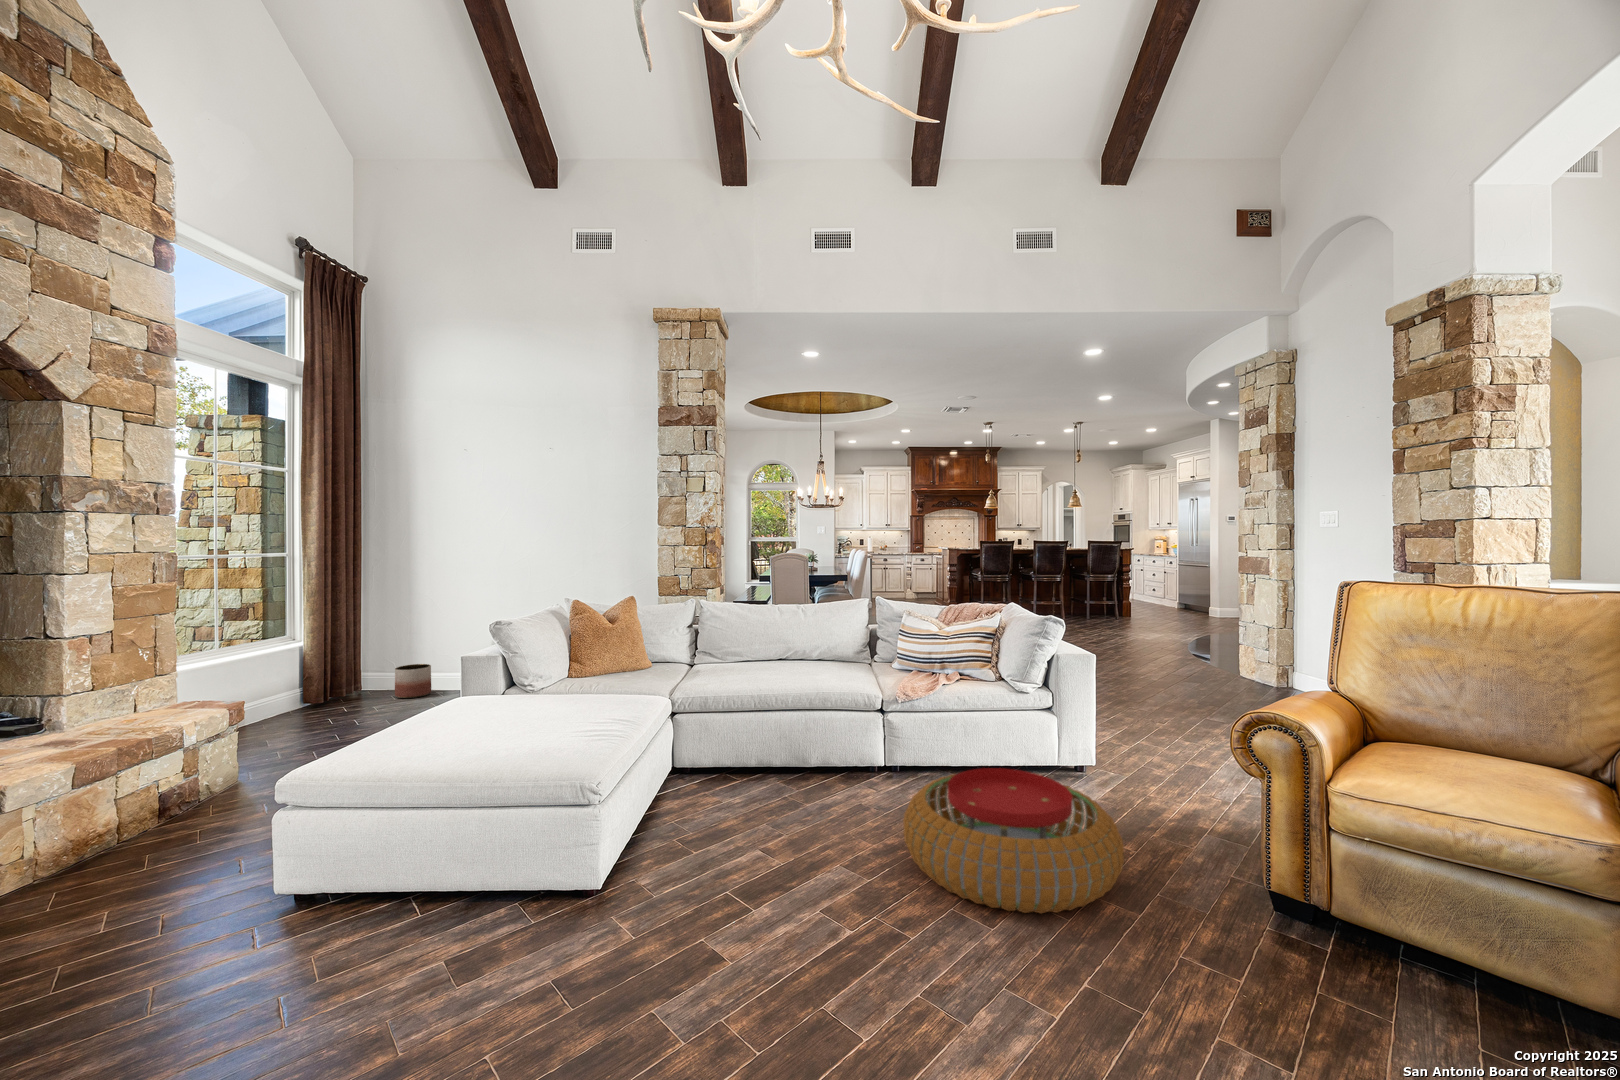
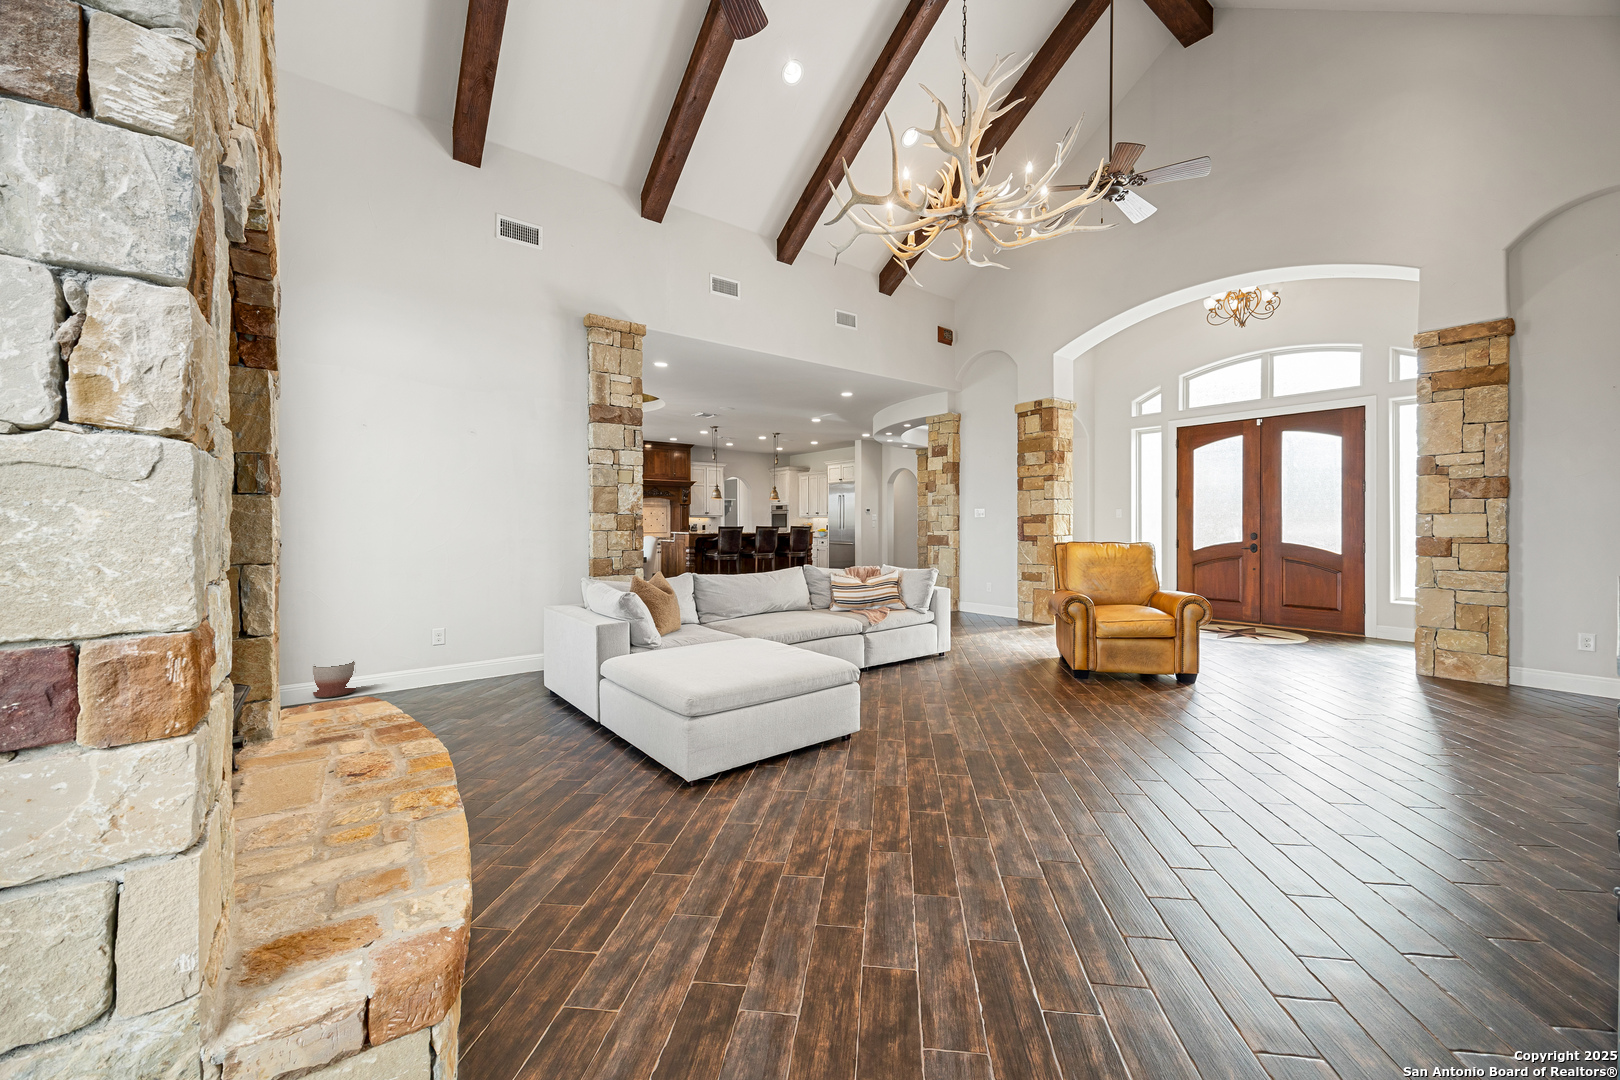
pouf: present [903,768,1124,914] -> none [928,642,1035,697]

